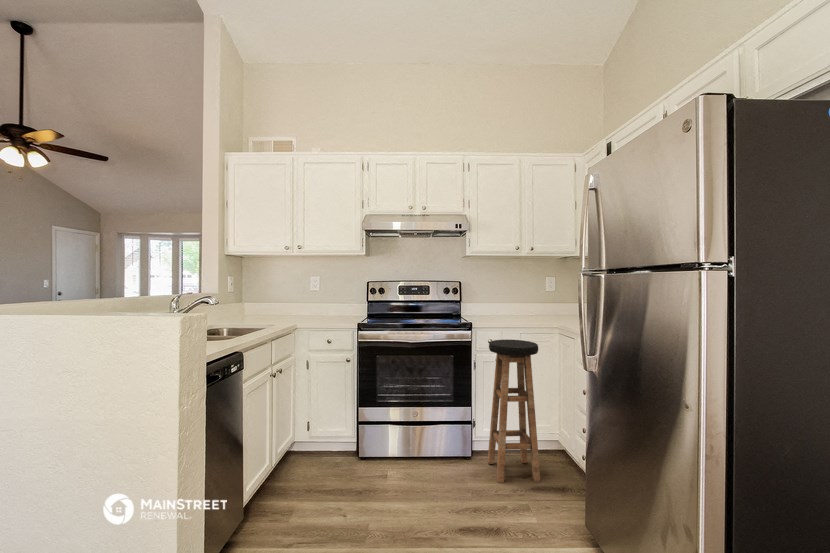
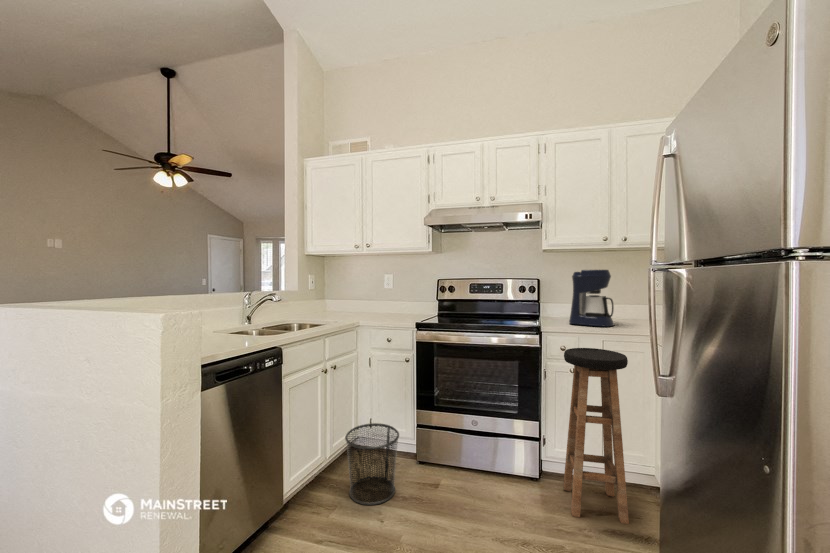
coffee maker: none [489,273,525,321] -> present [569,270,614,326]
waste bin: none [289,424,344,503] -> present [345,423,399,505]

